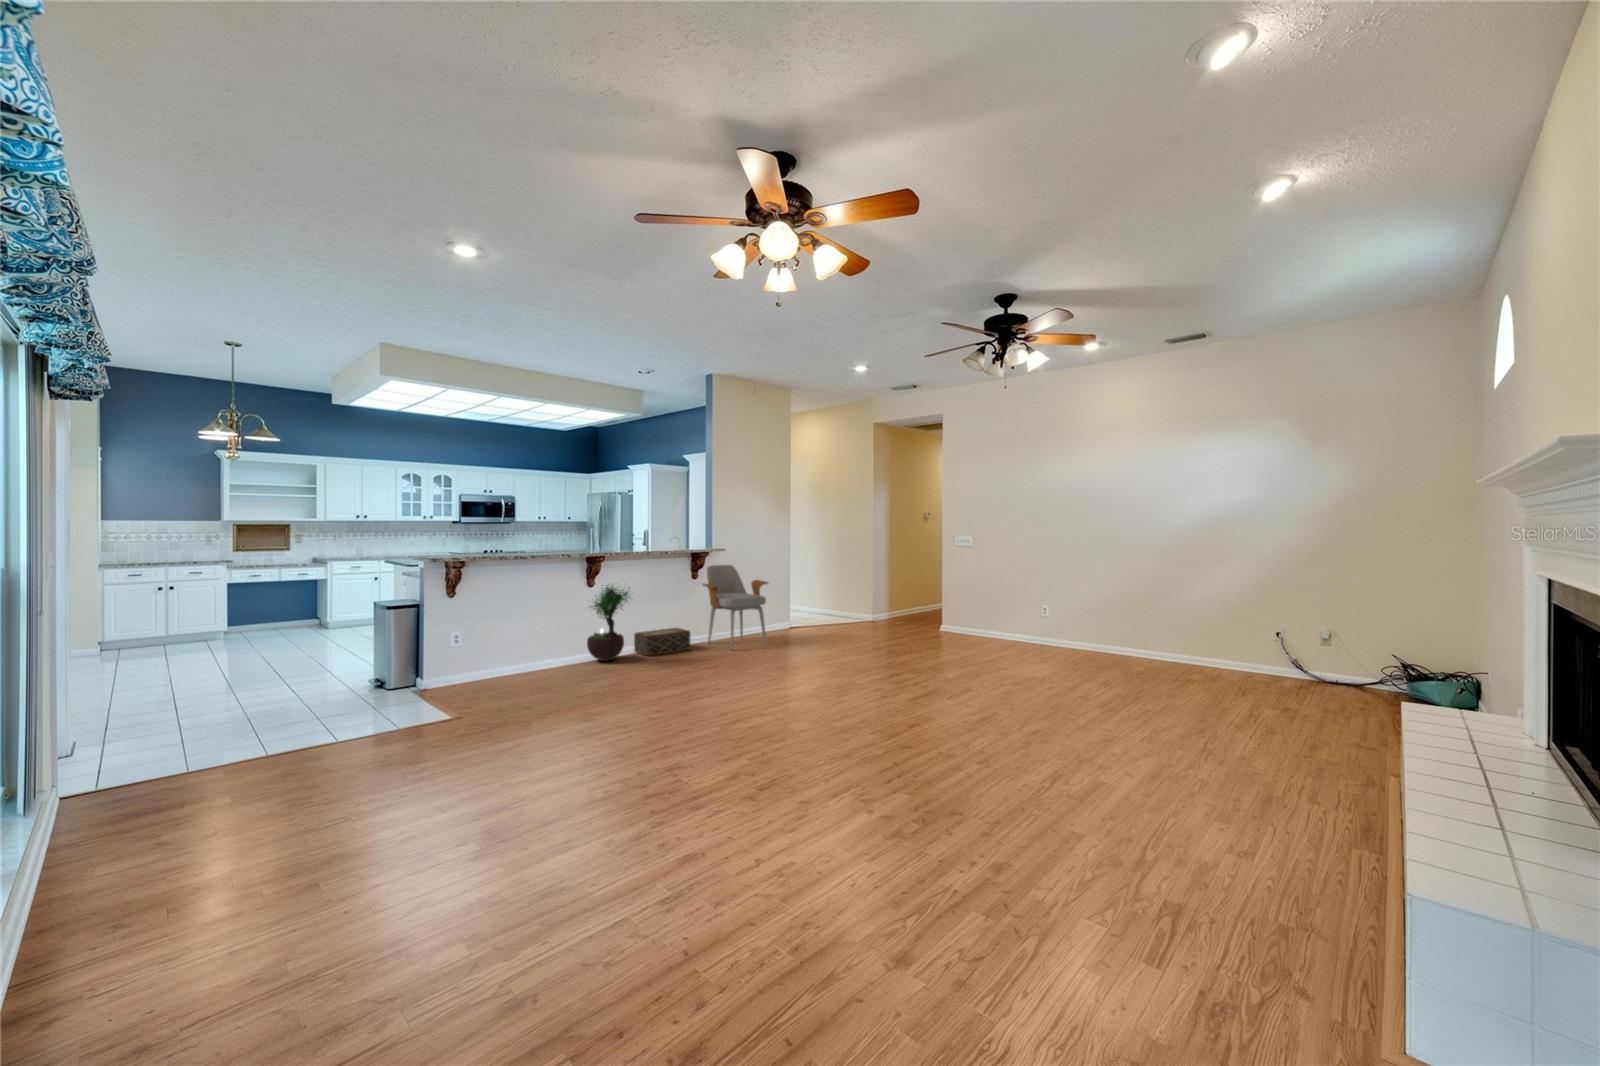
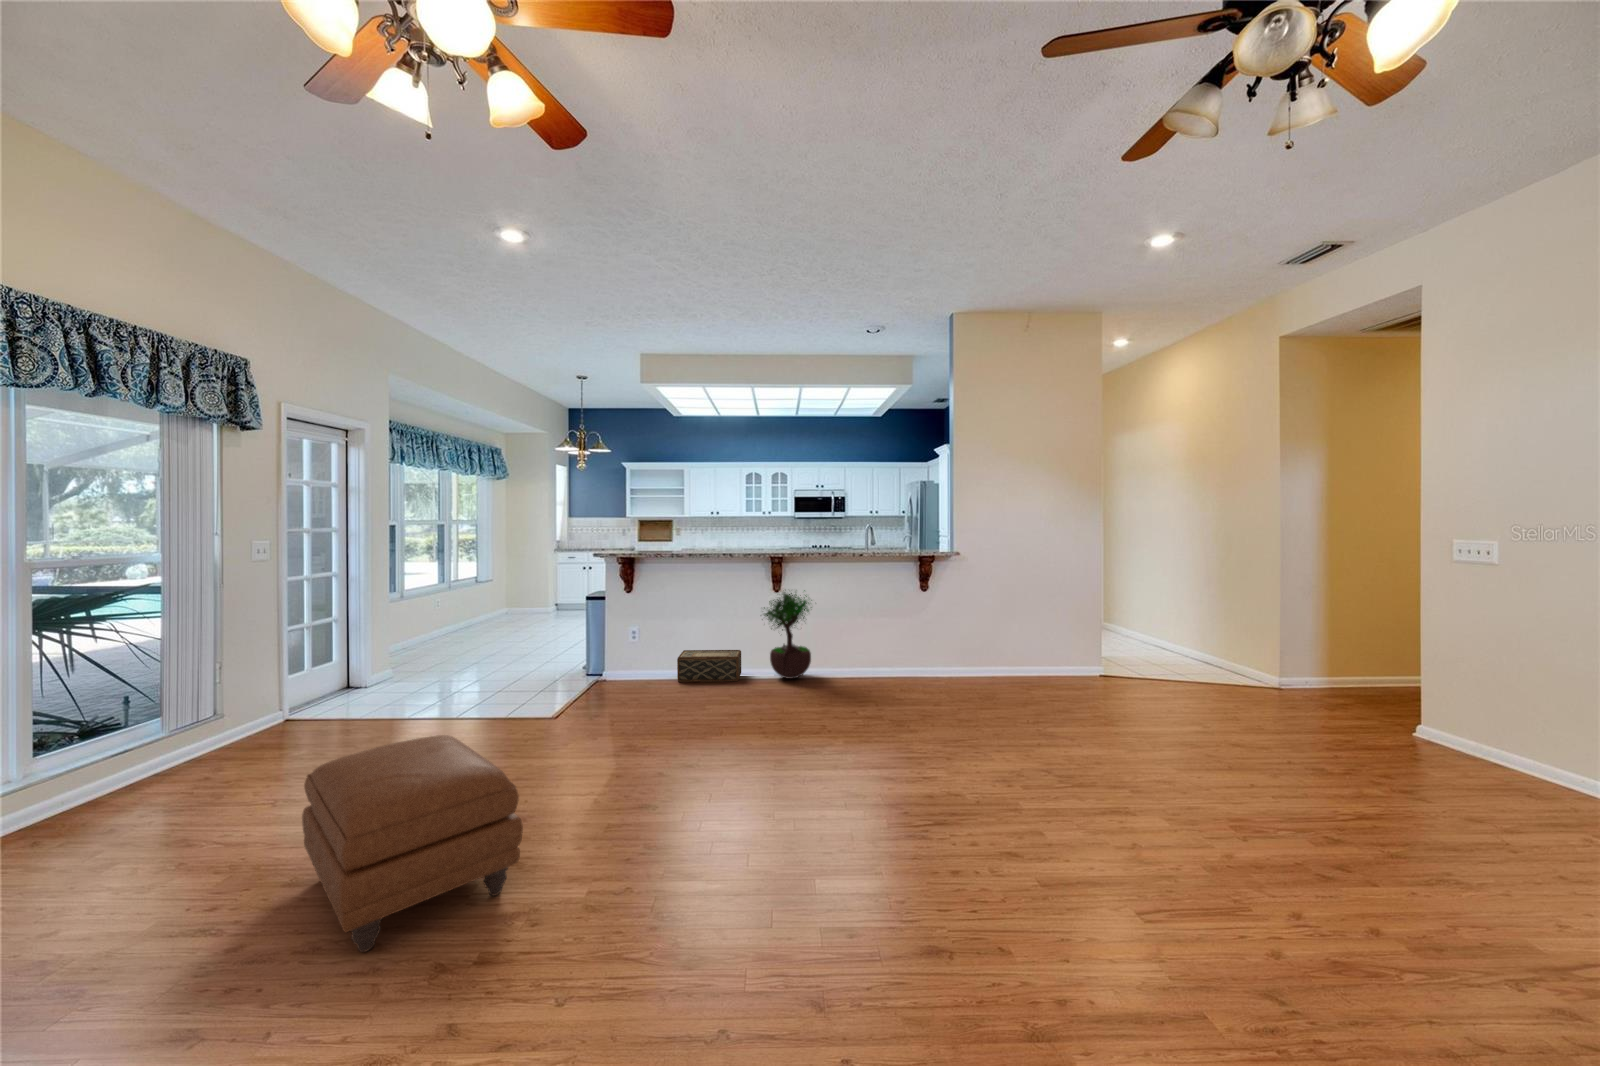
armchair: present [702,565,768,650] -> none [920,574,1019,697]
woven basket: present [634,628,691,656] -> present [677,650,741,682]
ottoman: none [557,688,720,810] -> present [302,735,523,952]

